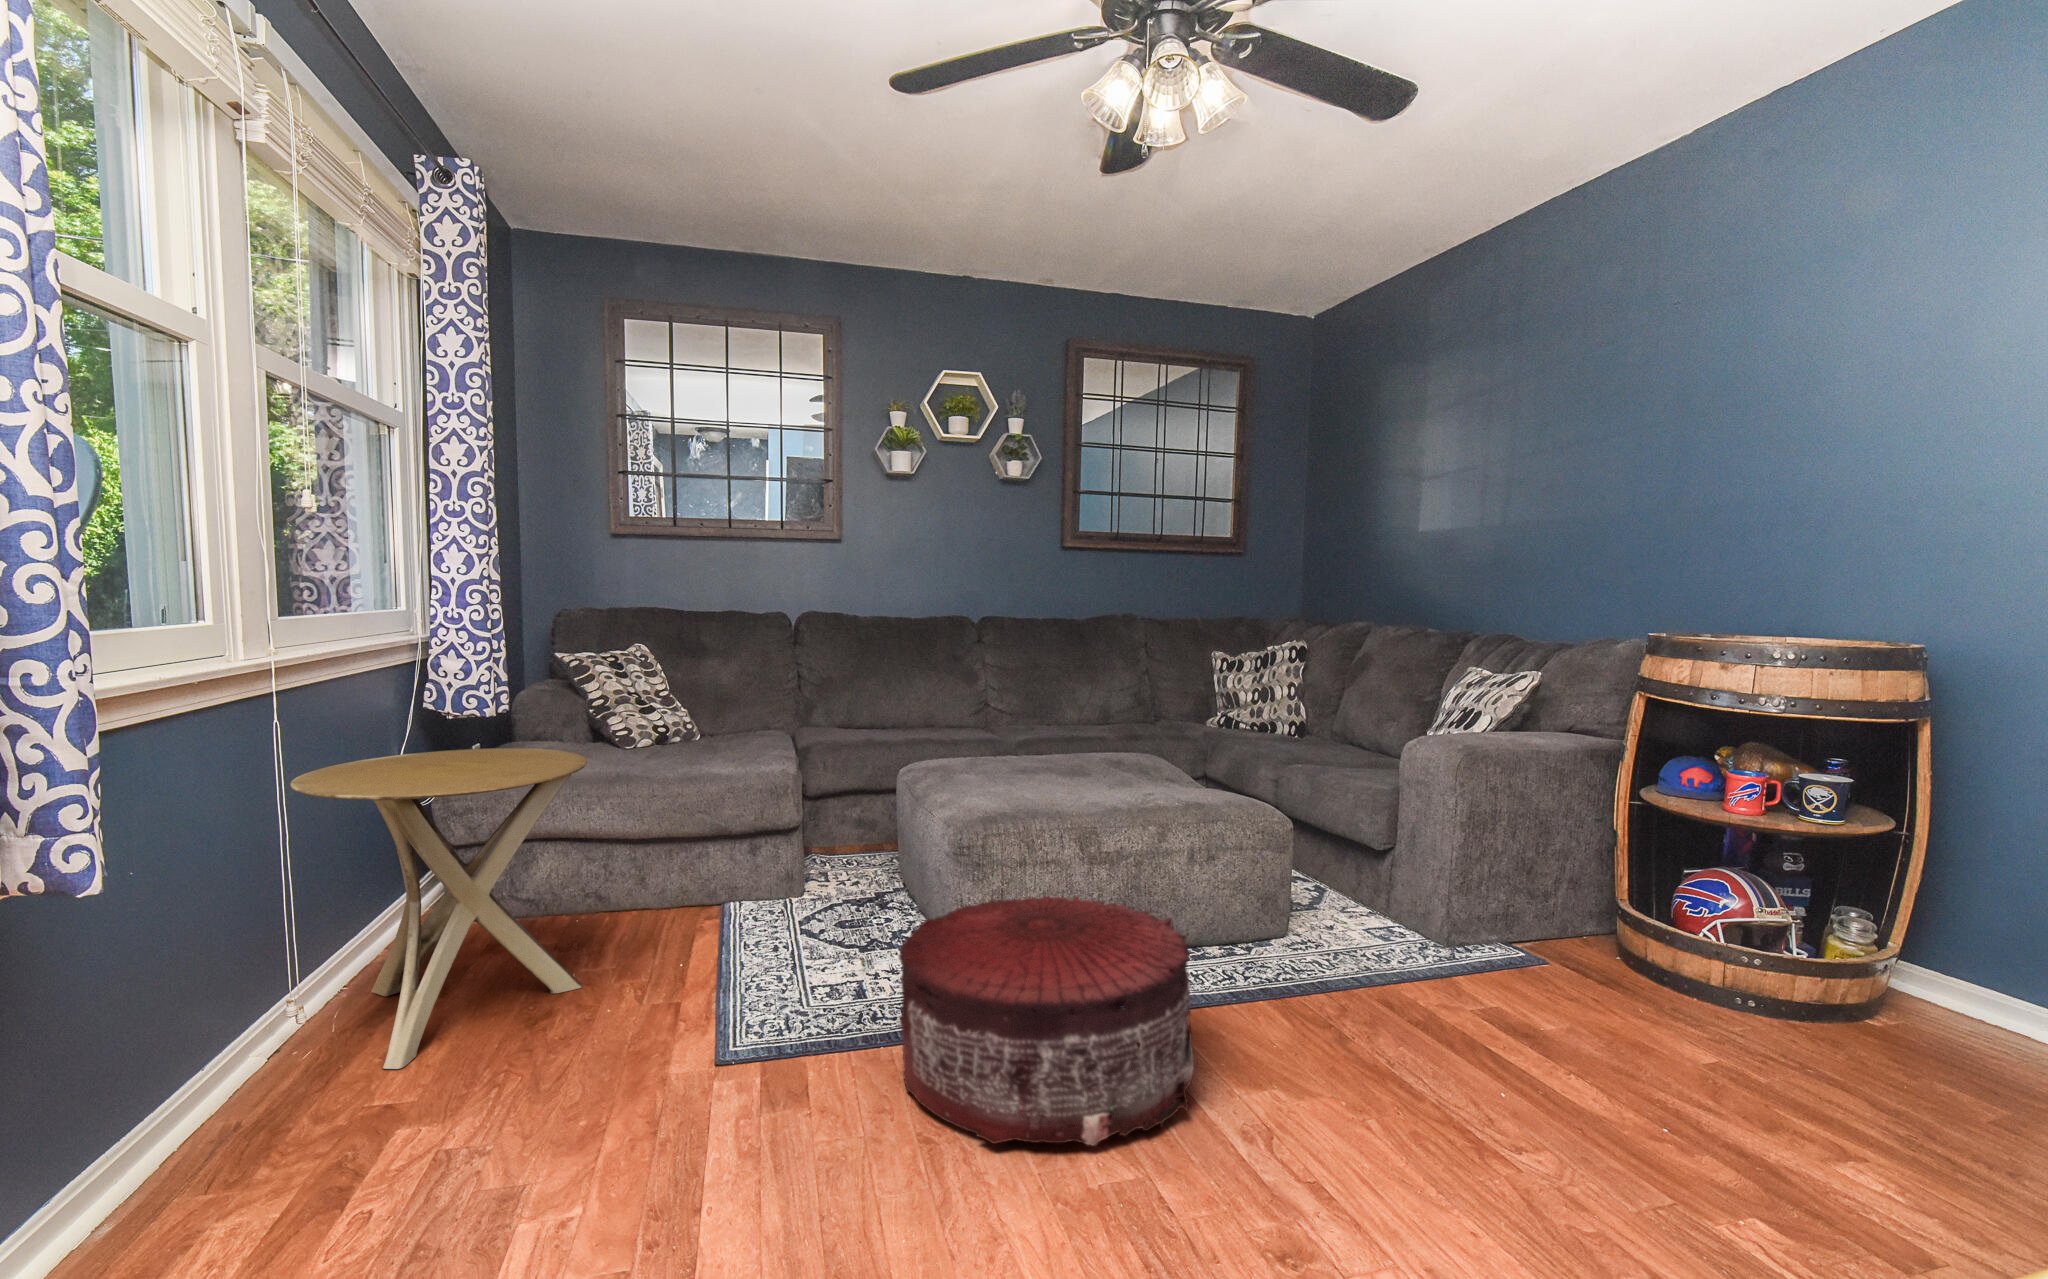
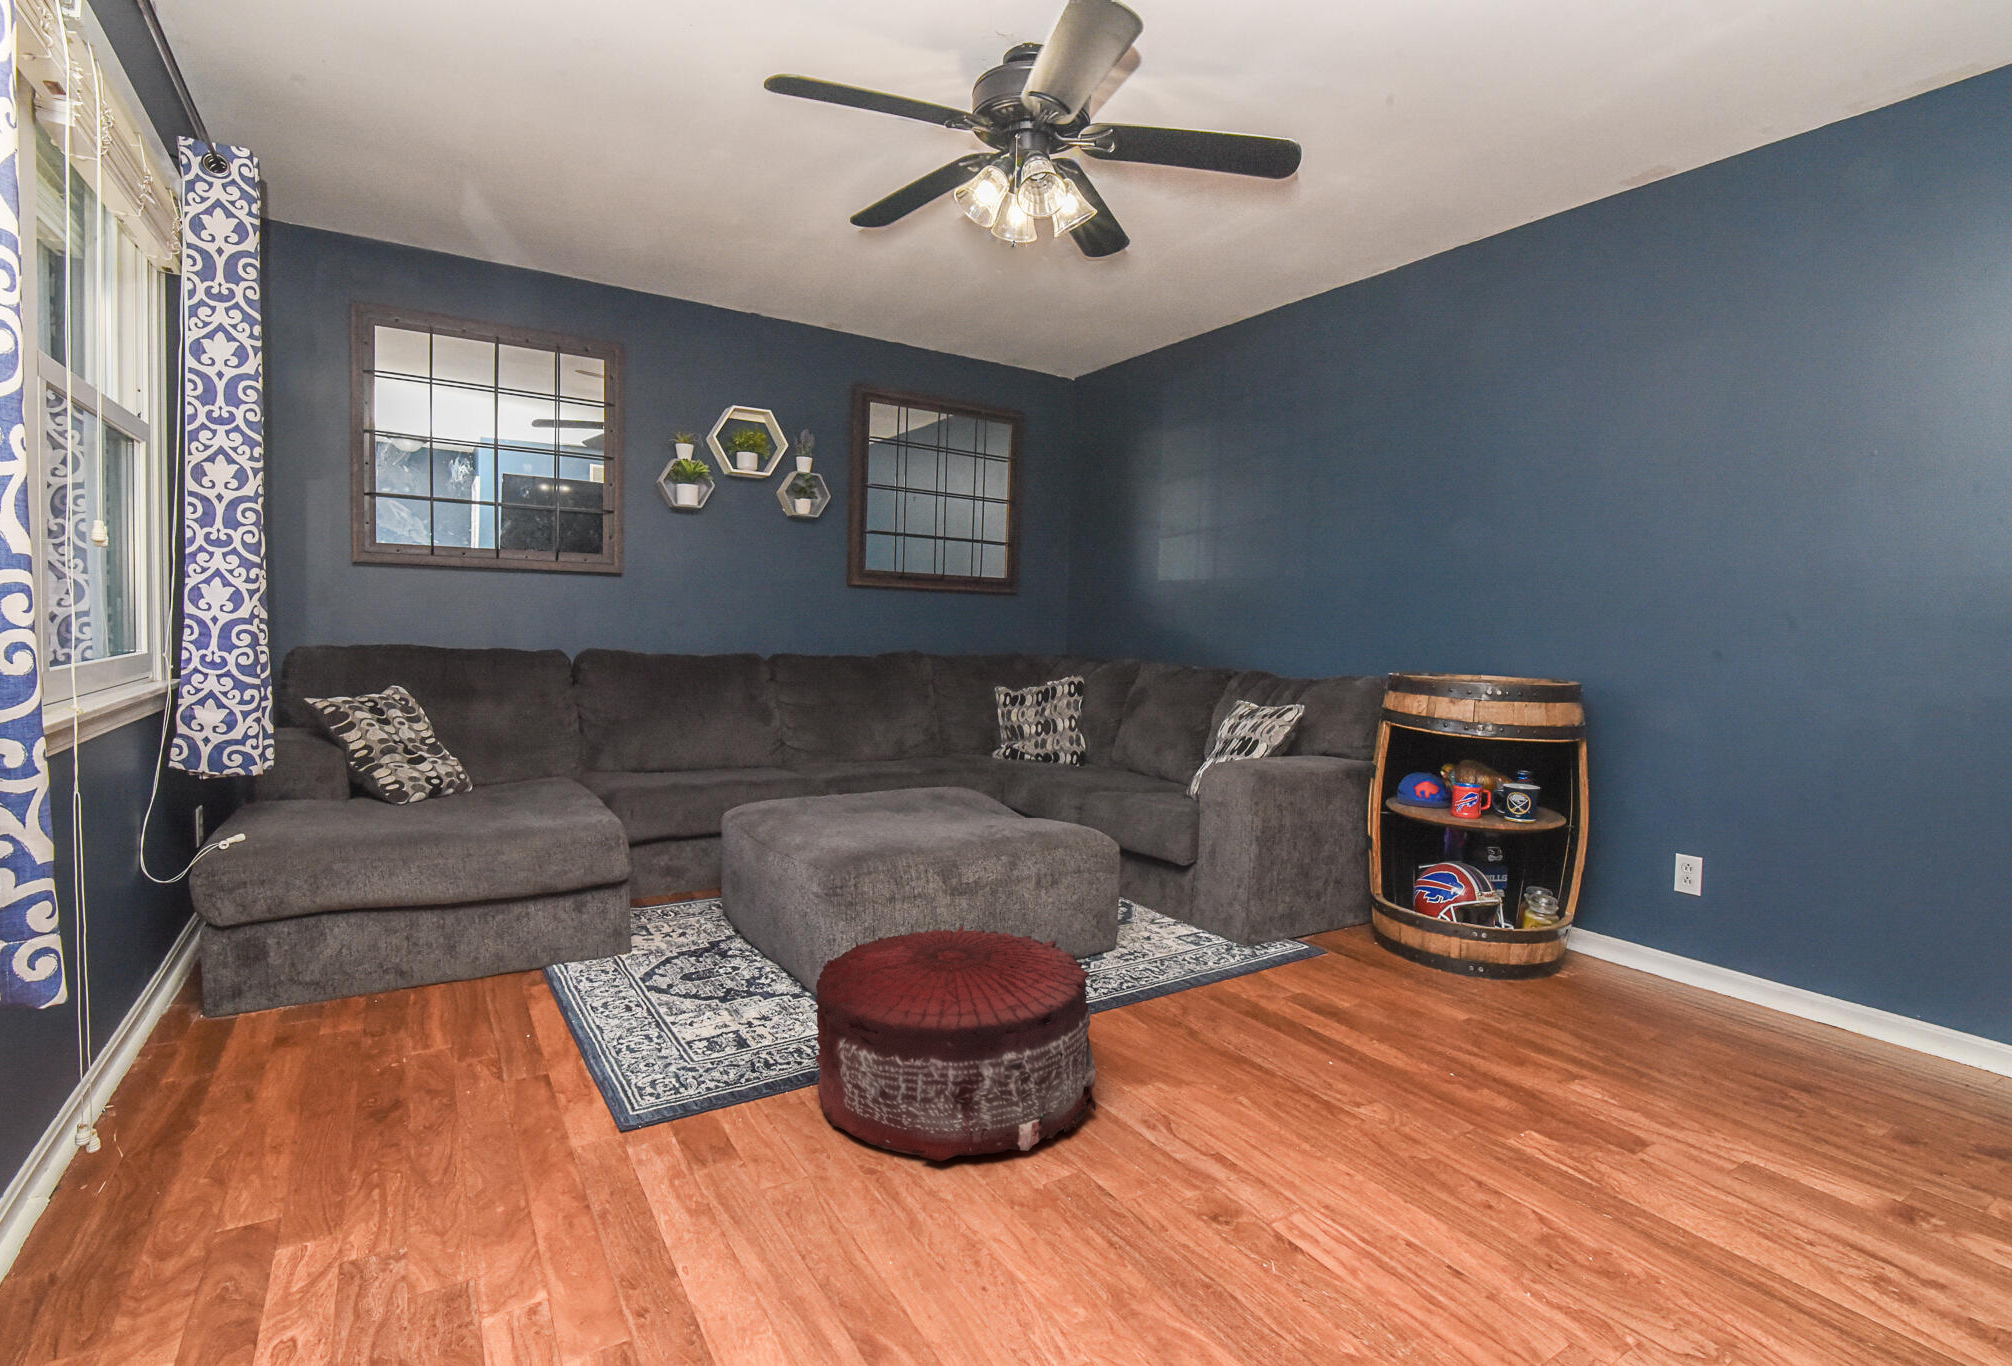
side table: present [290,748,587,1069] -> none [91,812,442,1180]

